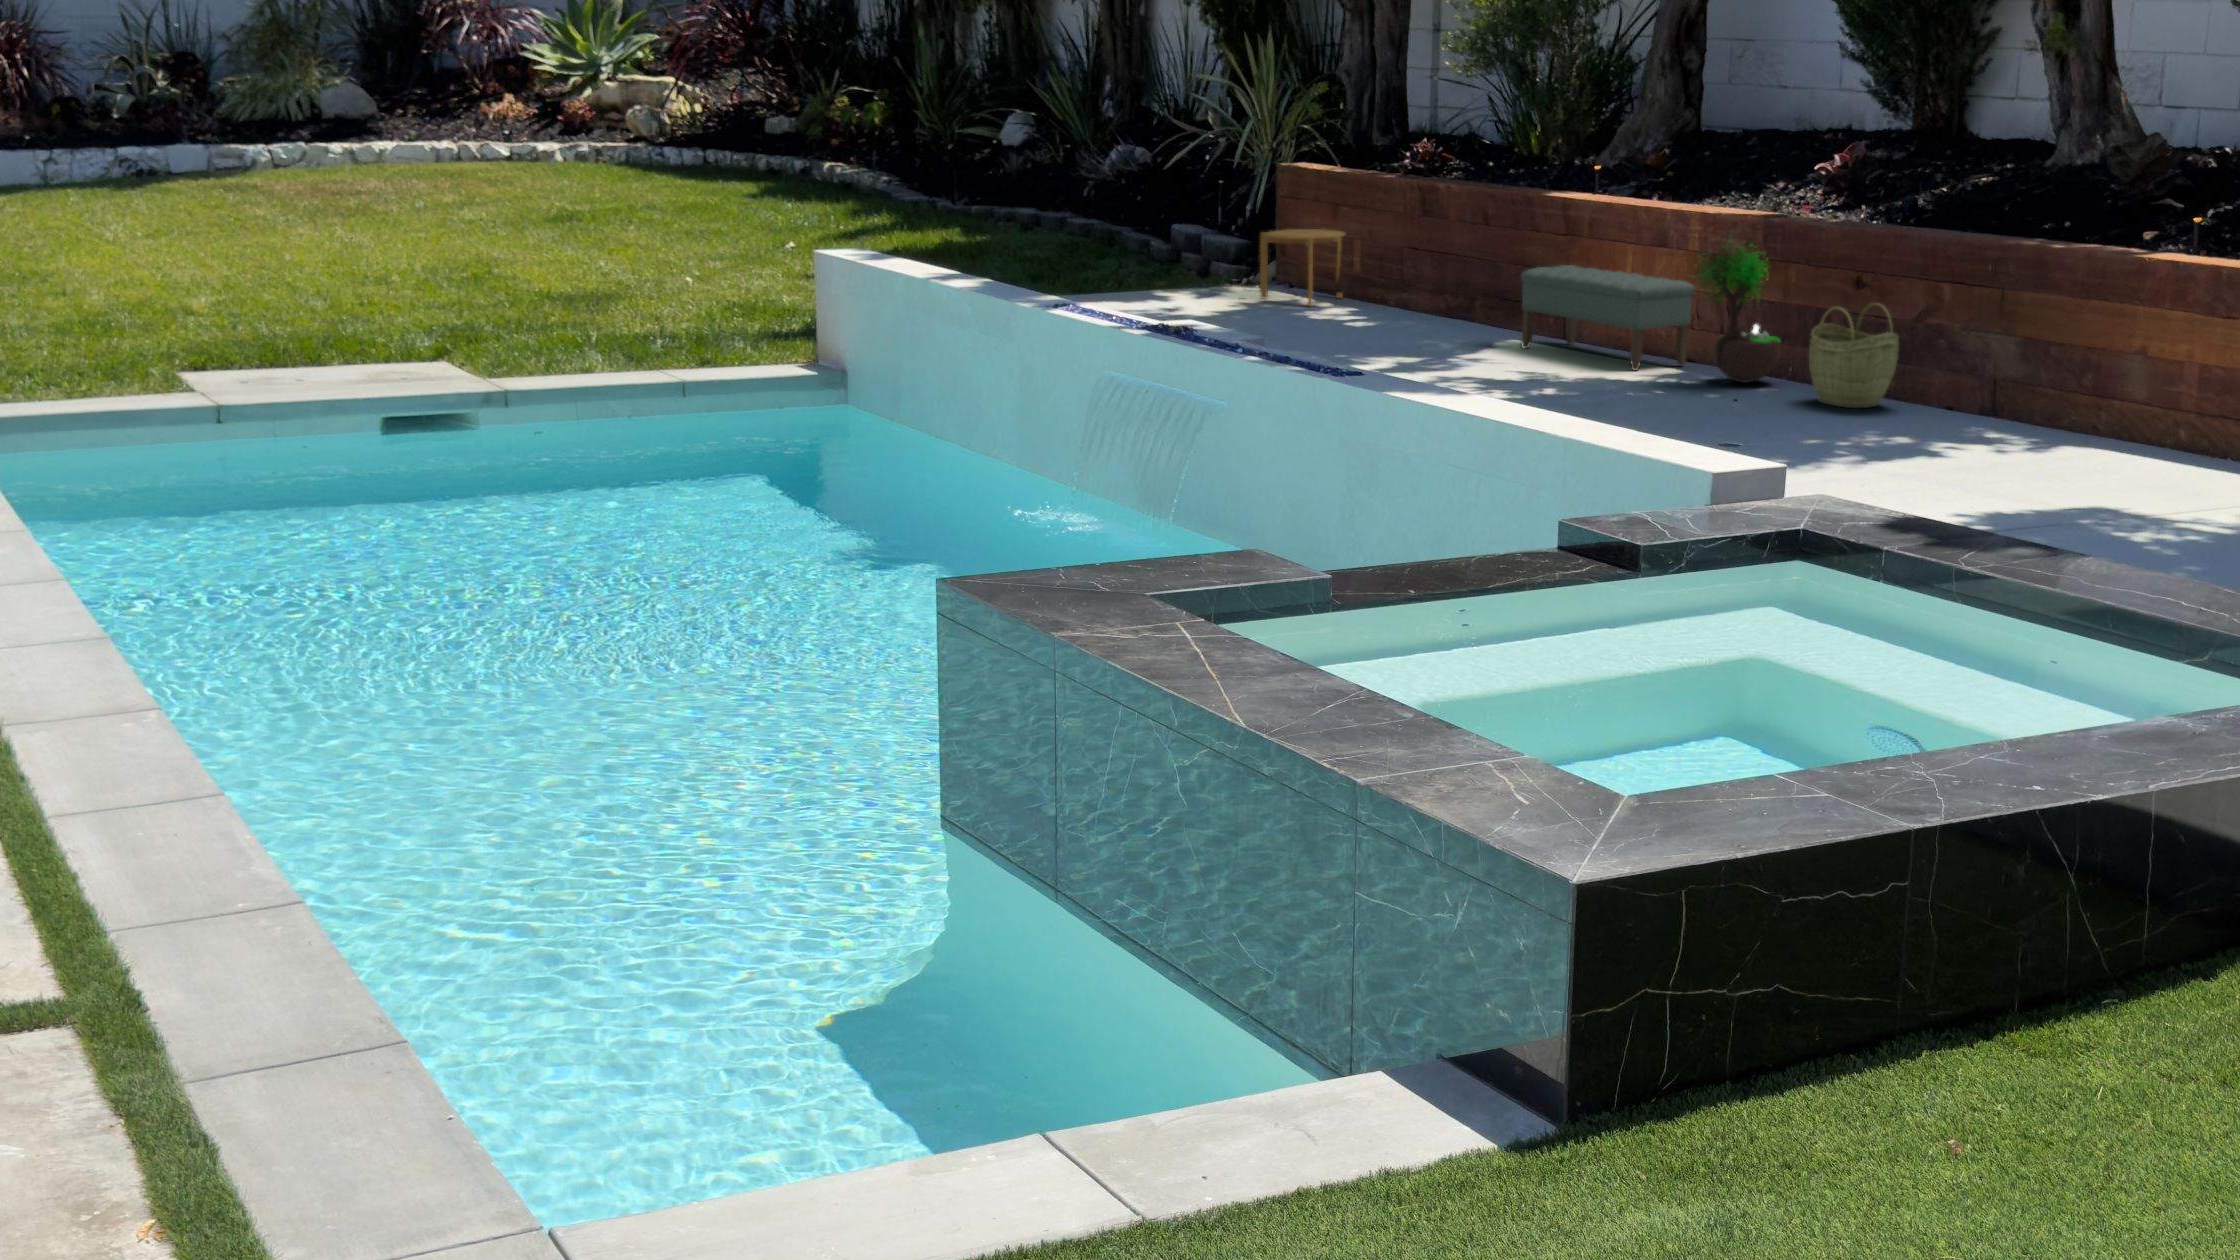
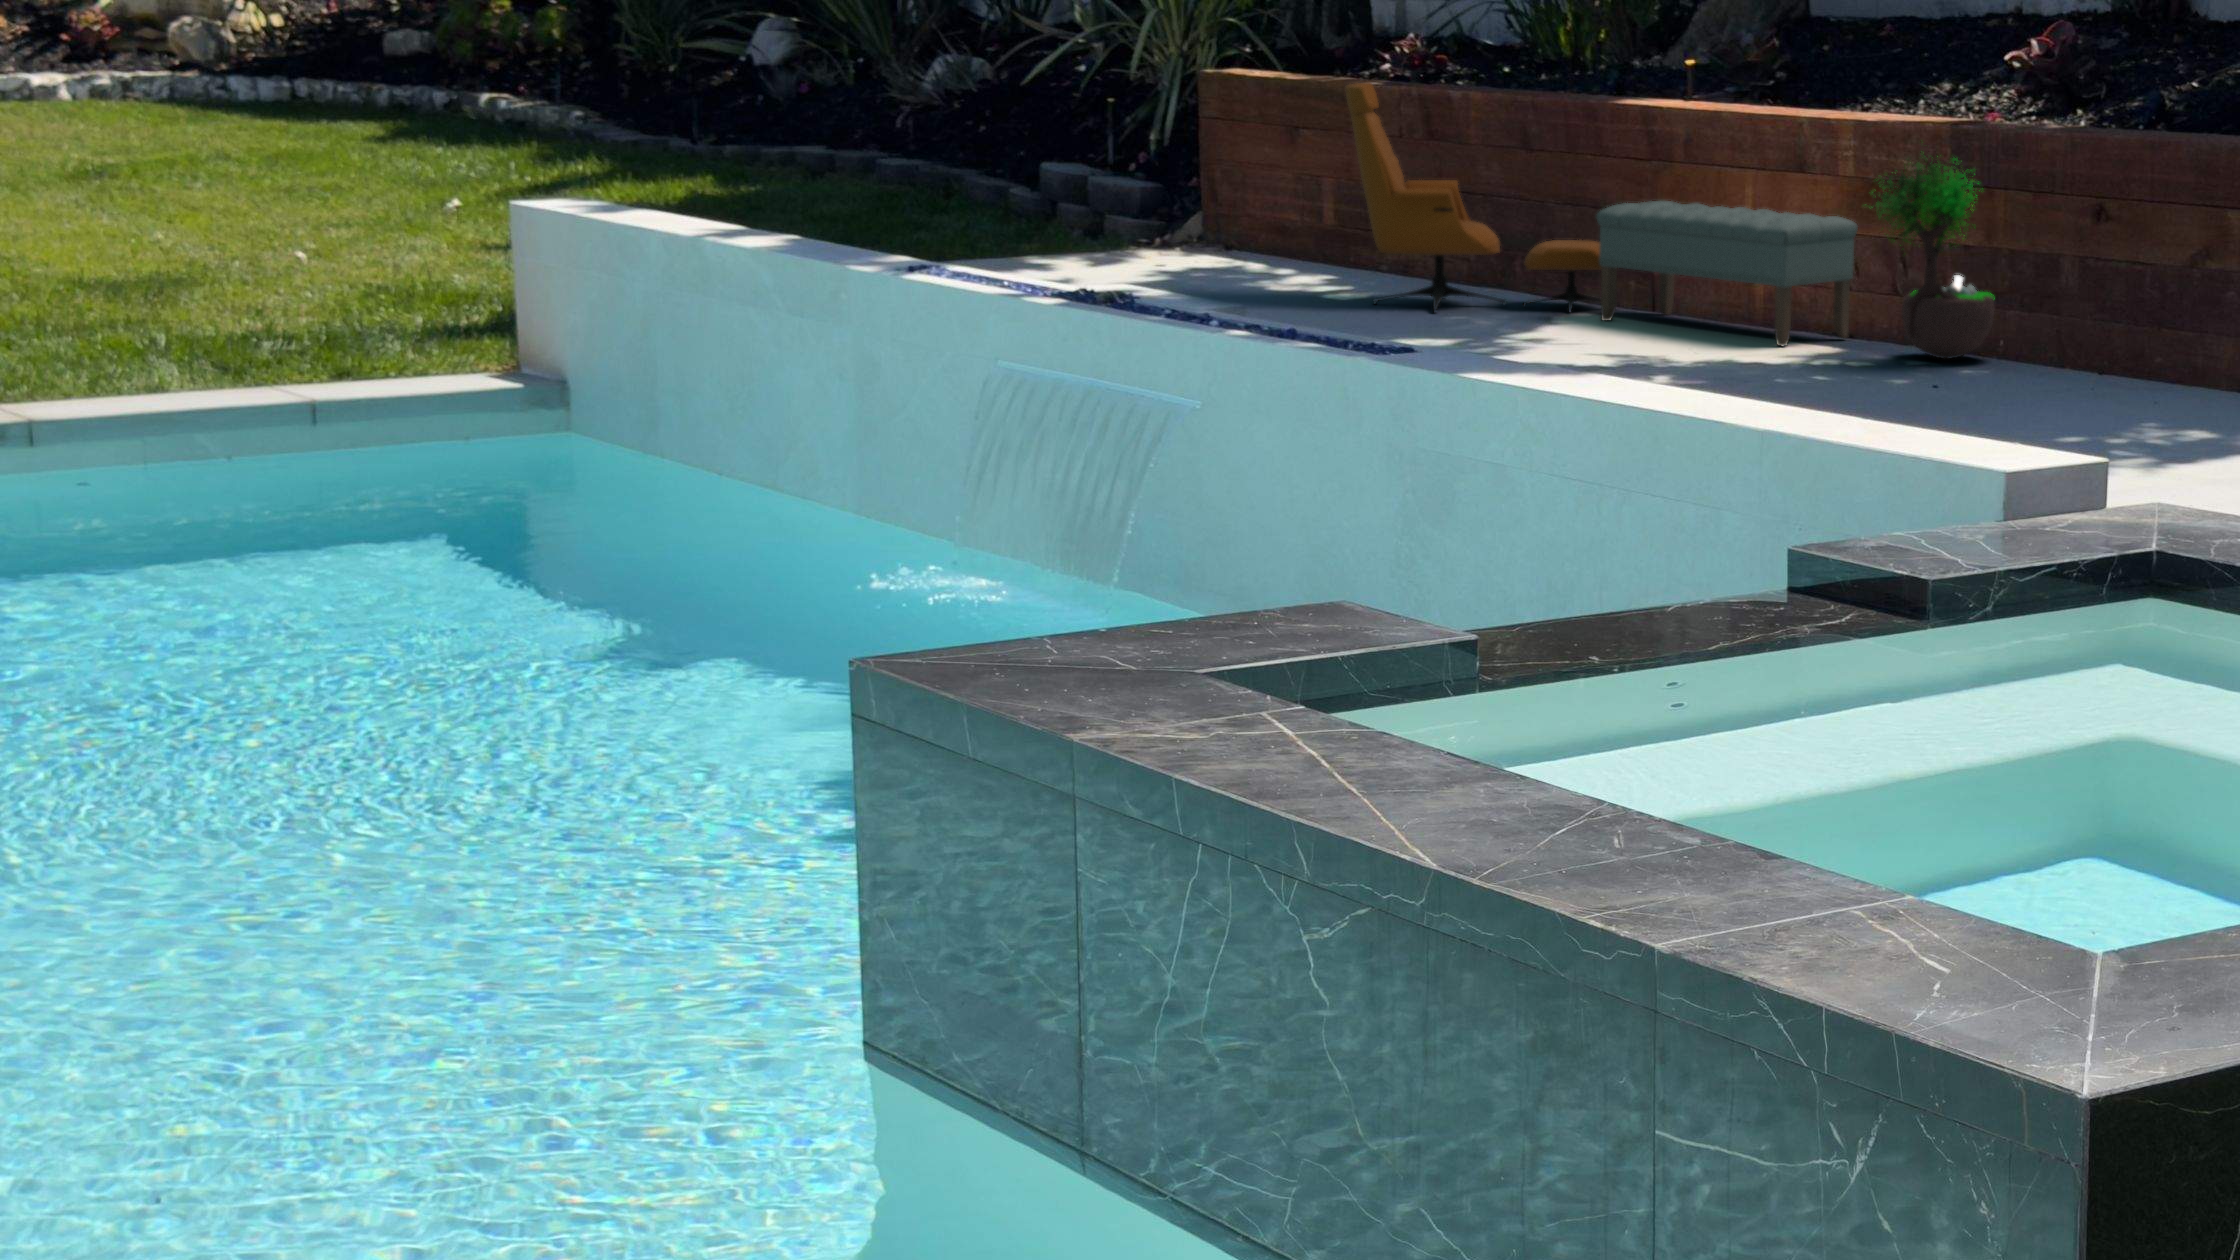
lounge chair: none [1356,179,1541,342] -> present [1346,82,1619,312]
side table: present [1260,229,1345,307] -> none [1183,164,1308,274]
woven basket: present [1809,303,1899,408] -> none [2051,238,2180,389]

